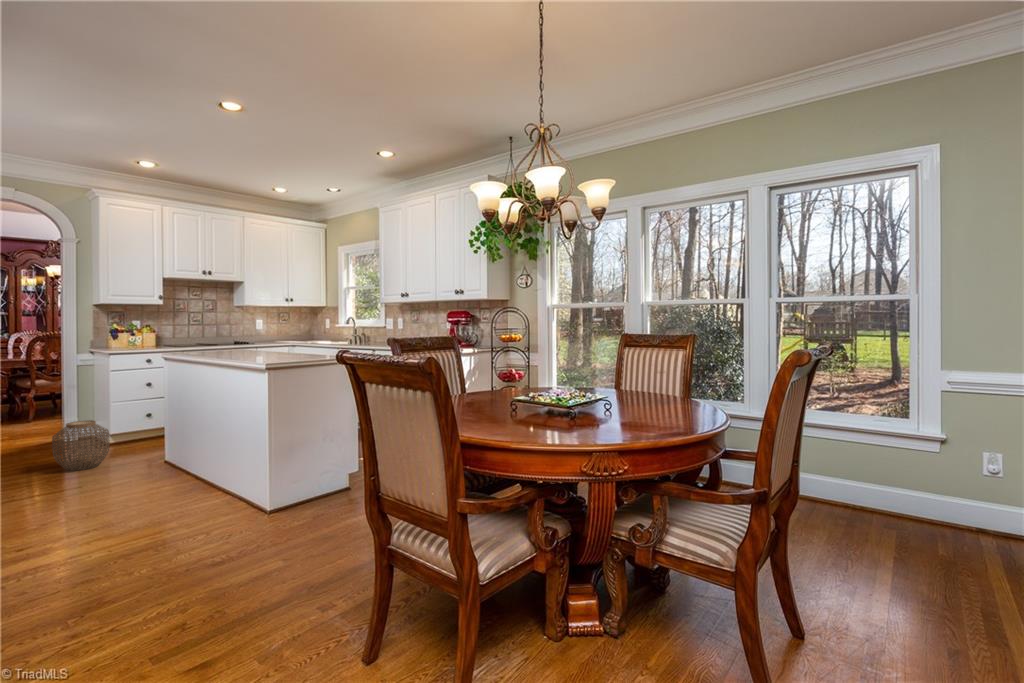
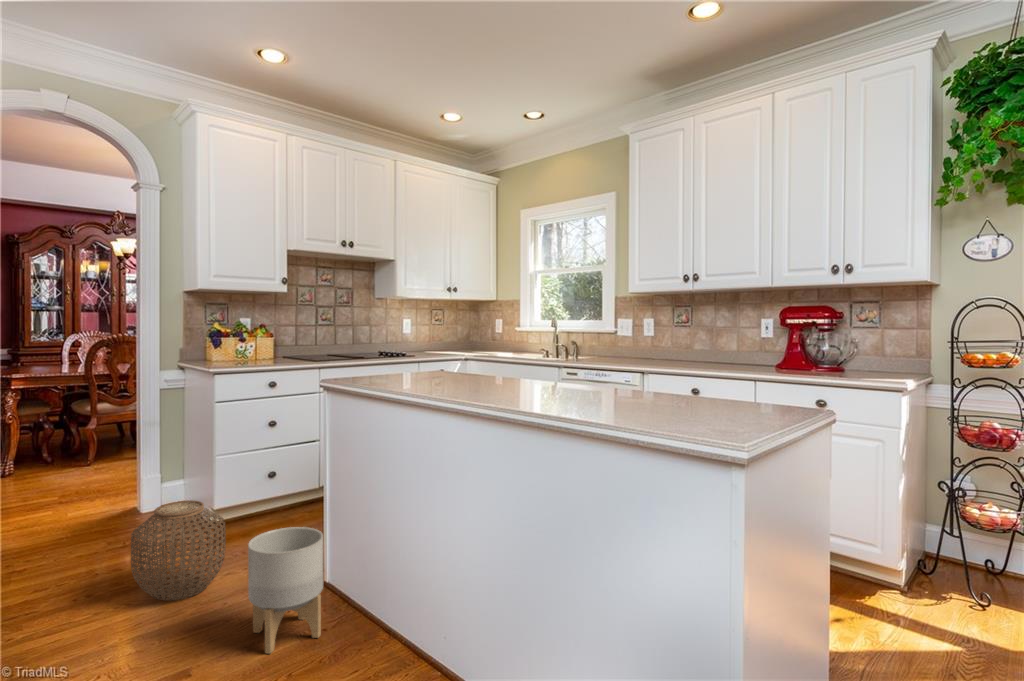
planter: none [113,427,157,483] -> present [248,527,323,654]

